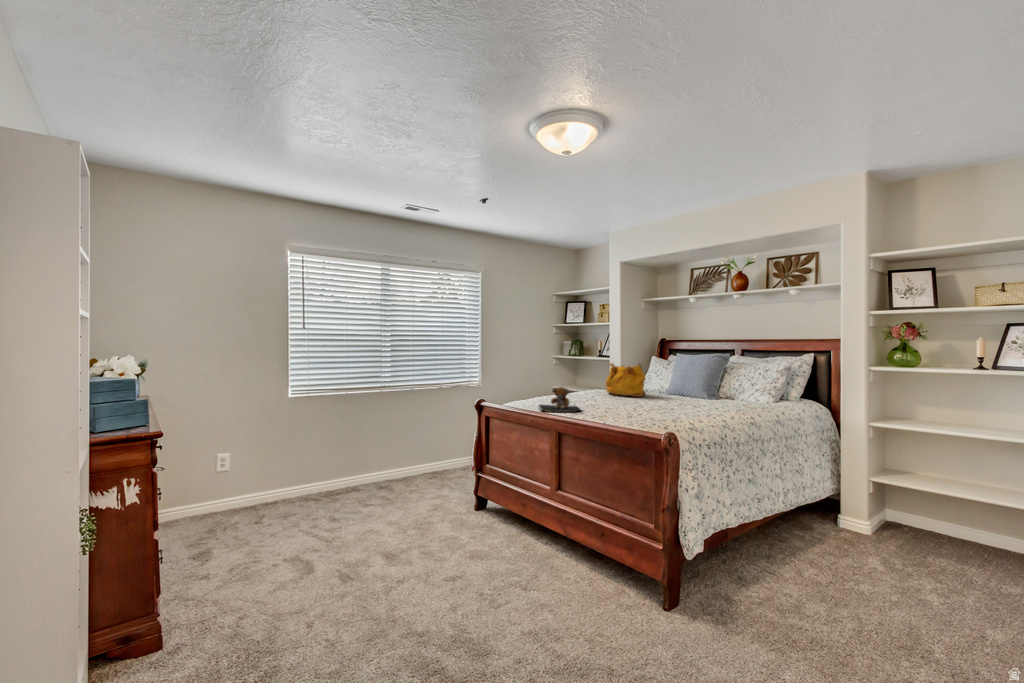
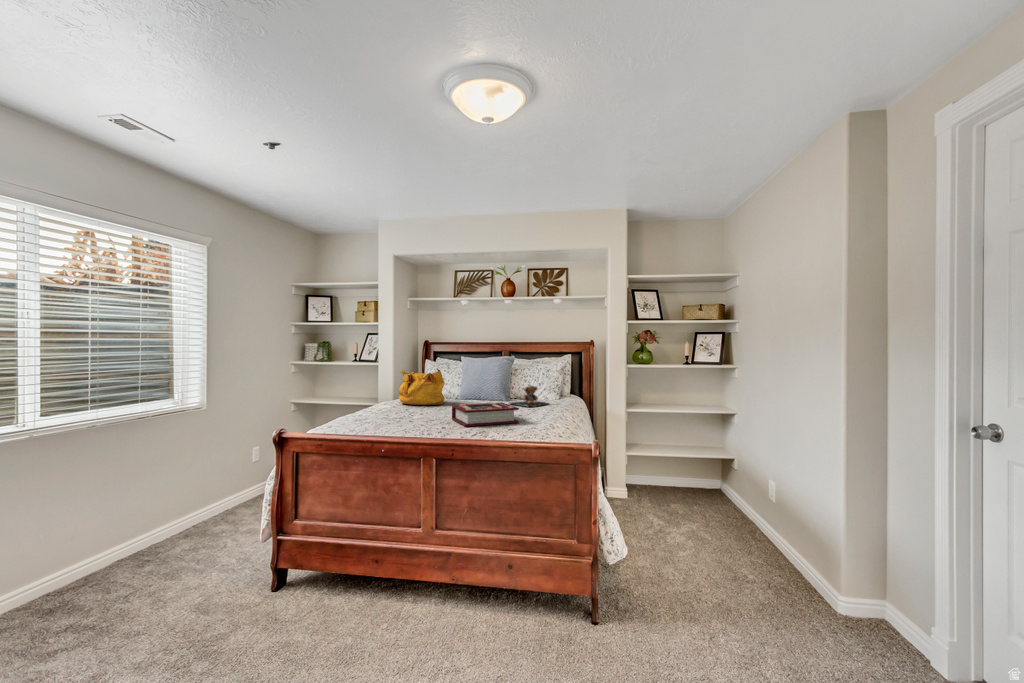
teddy bear: present [539,387,582,412] -> present [510,386,548,407]
book: none [613,394,671,417] -> present [452,402,519,426]

